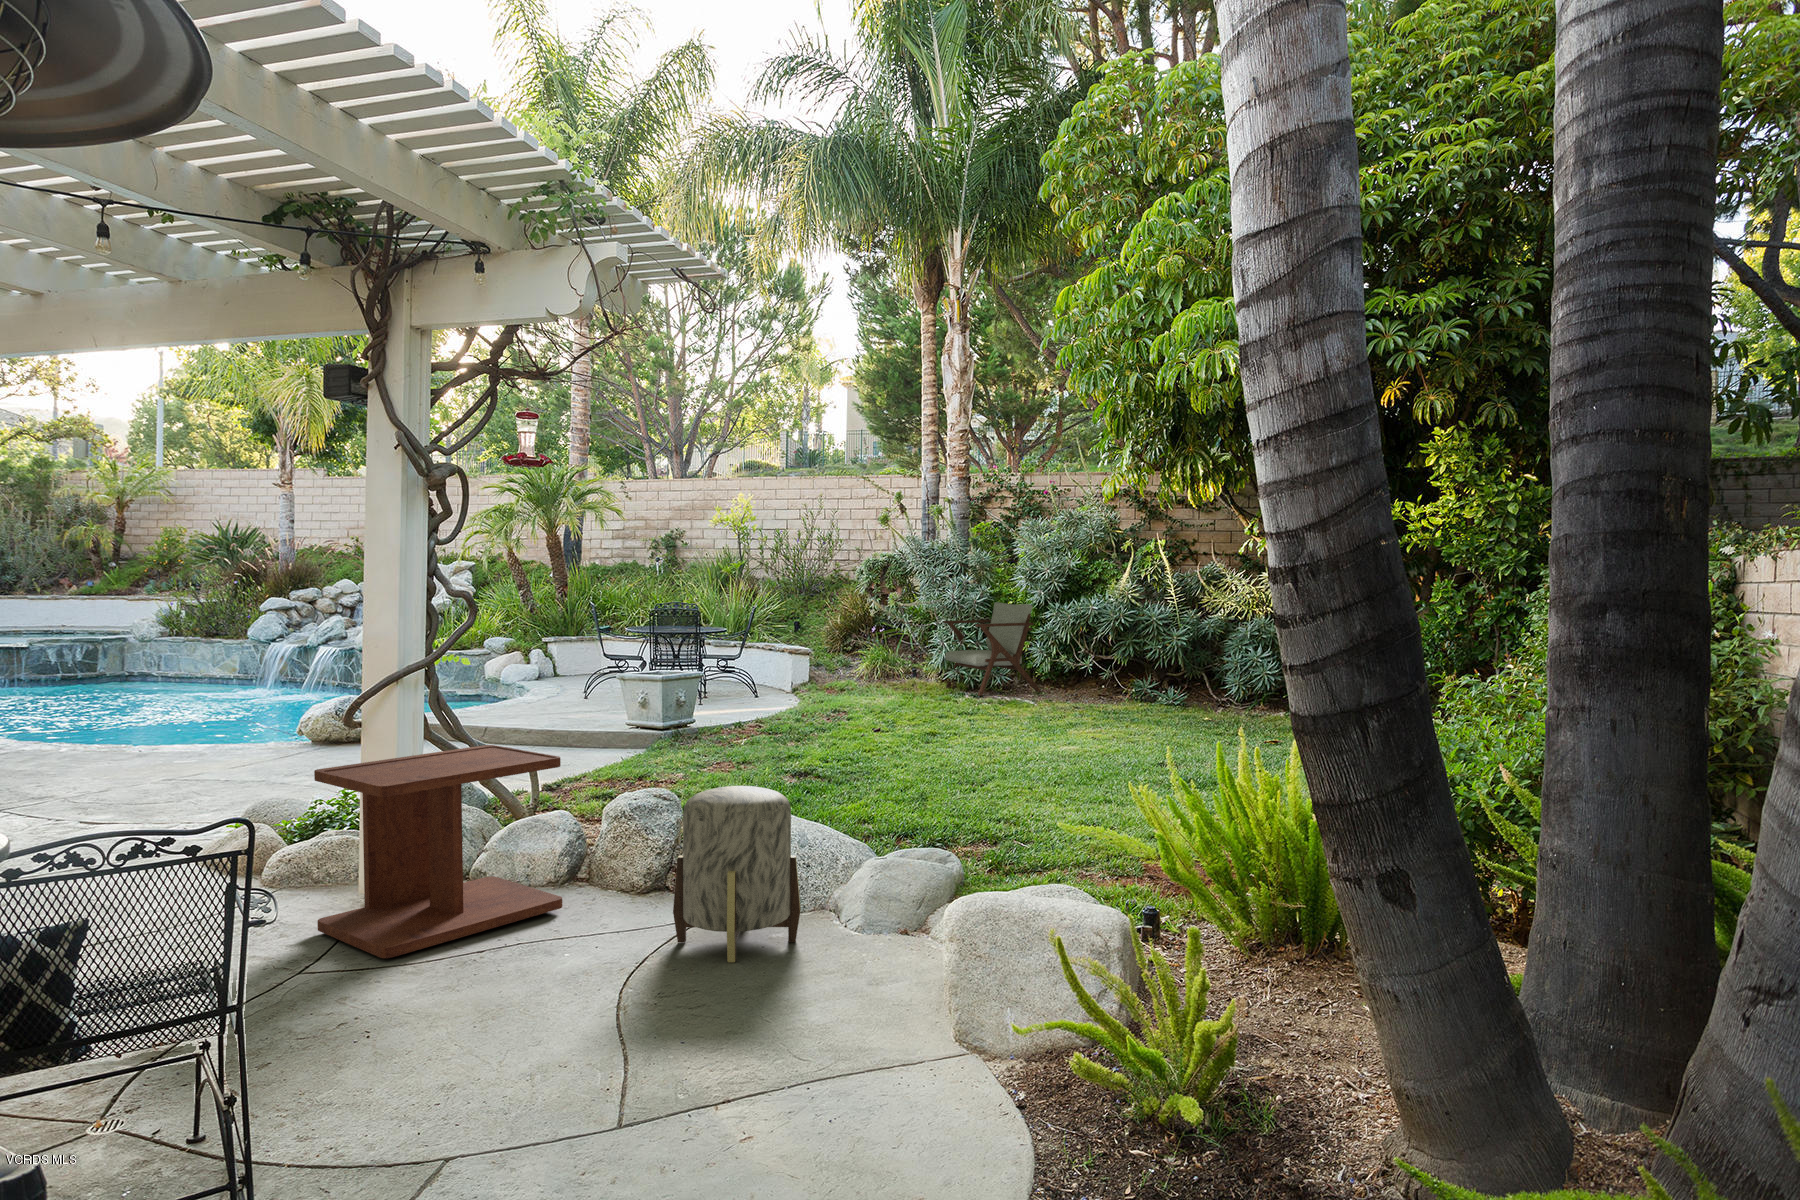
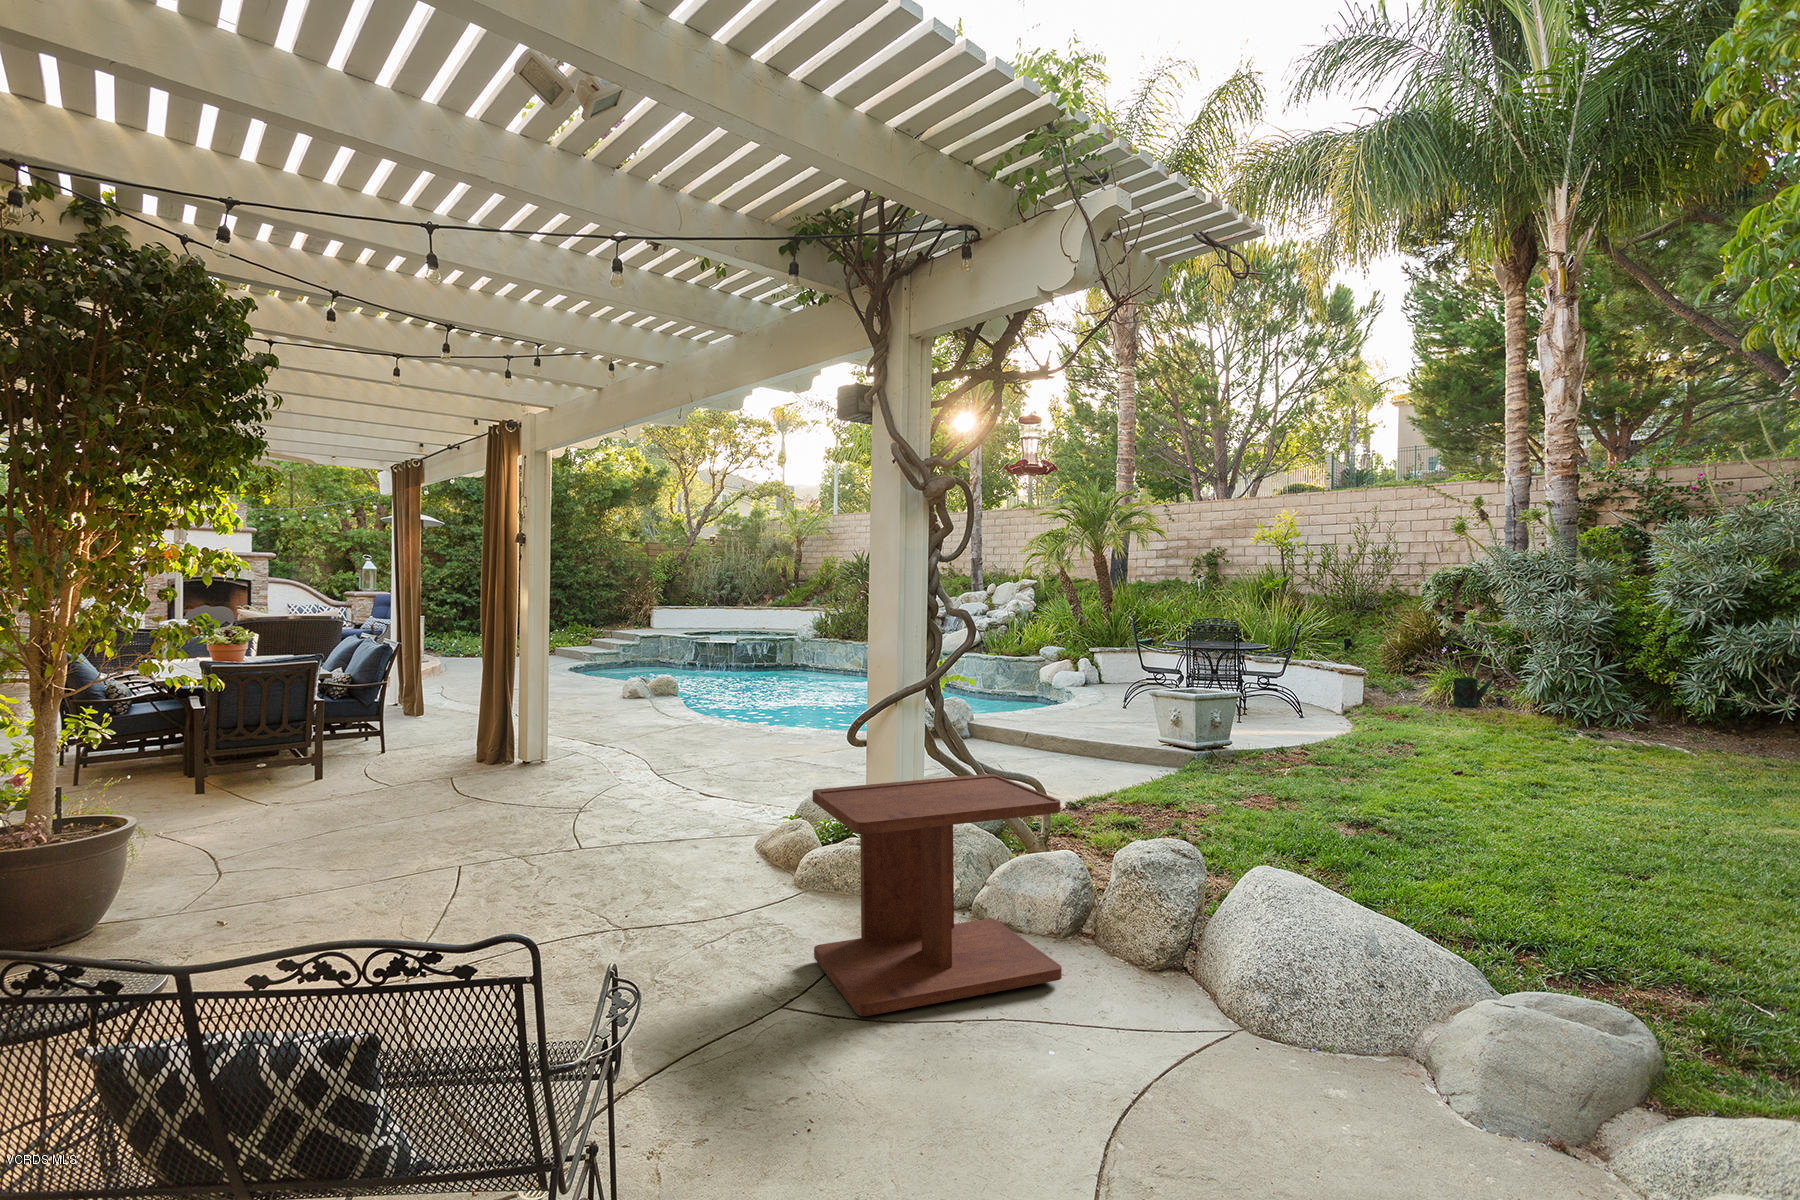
lounge chair: present [944,602,1042,696] -> none [1537,623,1687,736]
watering can: none [877,649,917,680] -> present [1446,674,1499,707]
ottoman: present [673,786,801,962] -> none [1191,873,1381,1138]

